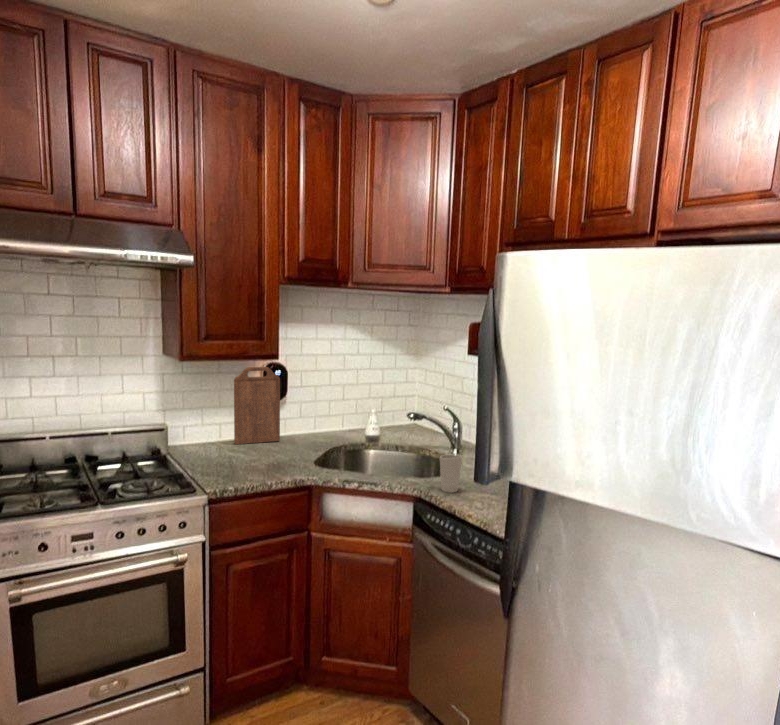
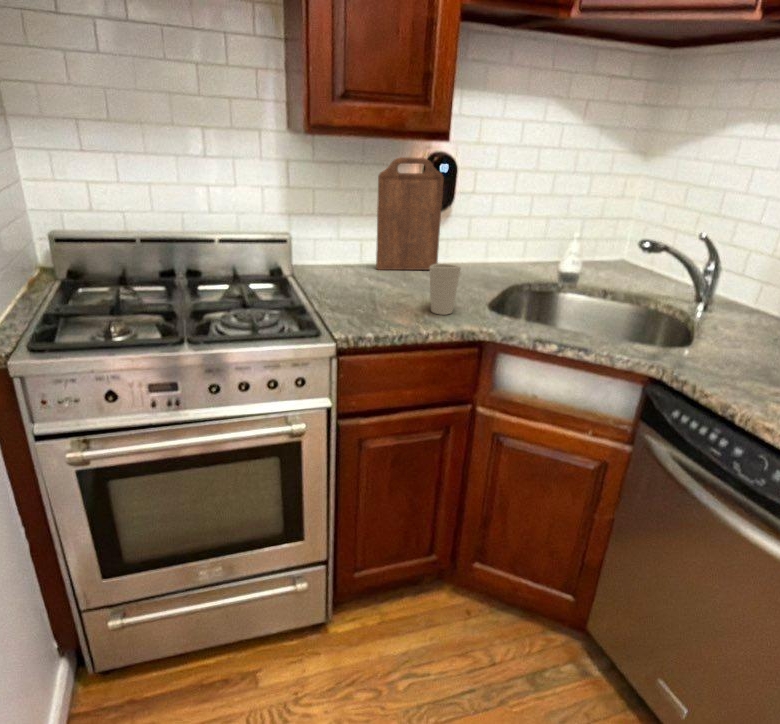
cup: present [440,455,462,493] -> present [430,264,461,315]

